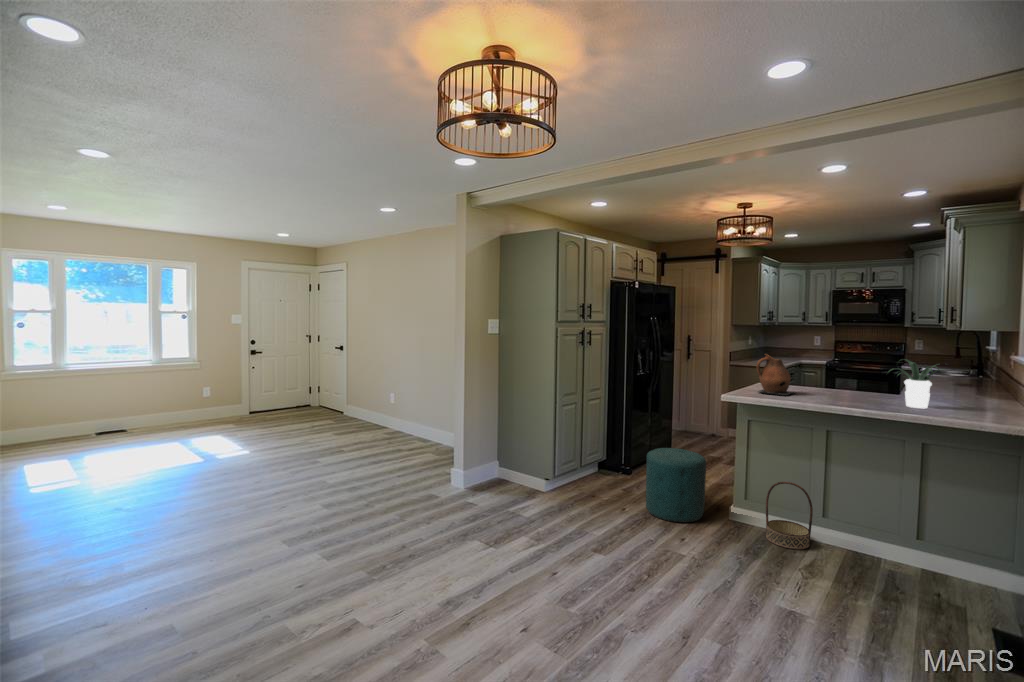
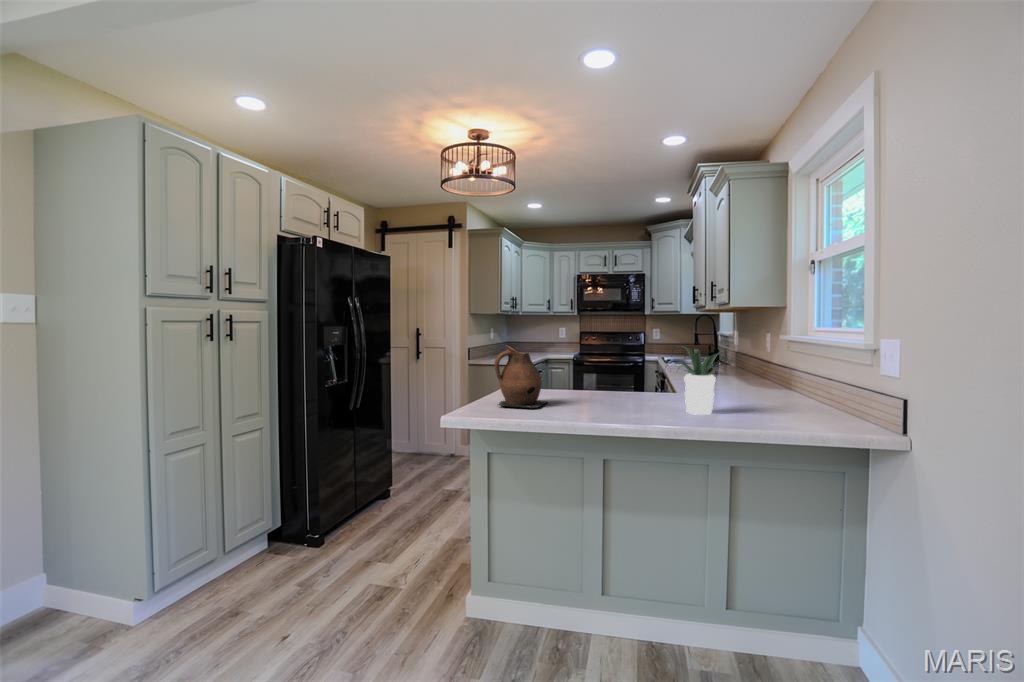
ottoman: present [646,448,706,523] -> none [326,505,425,643]
basket: present [766,482,813,549] -> none [513,545,577,655]

